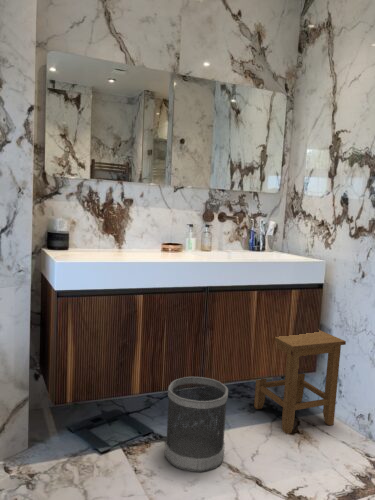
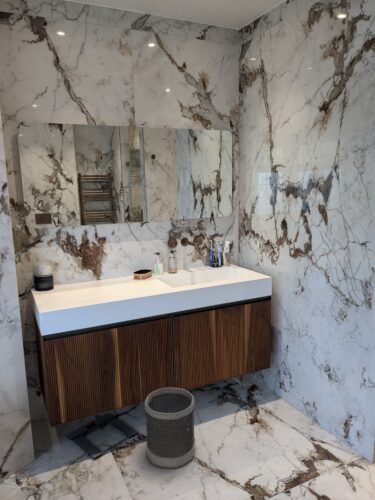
stool: present [254,330,346,433] -> none [219,326,292,423]

